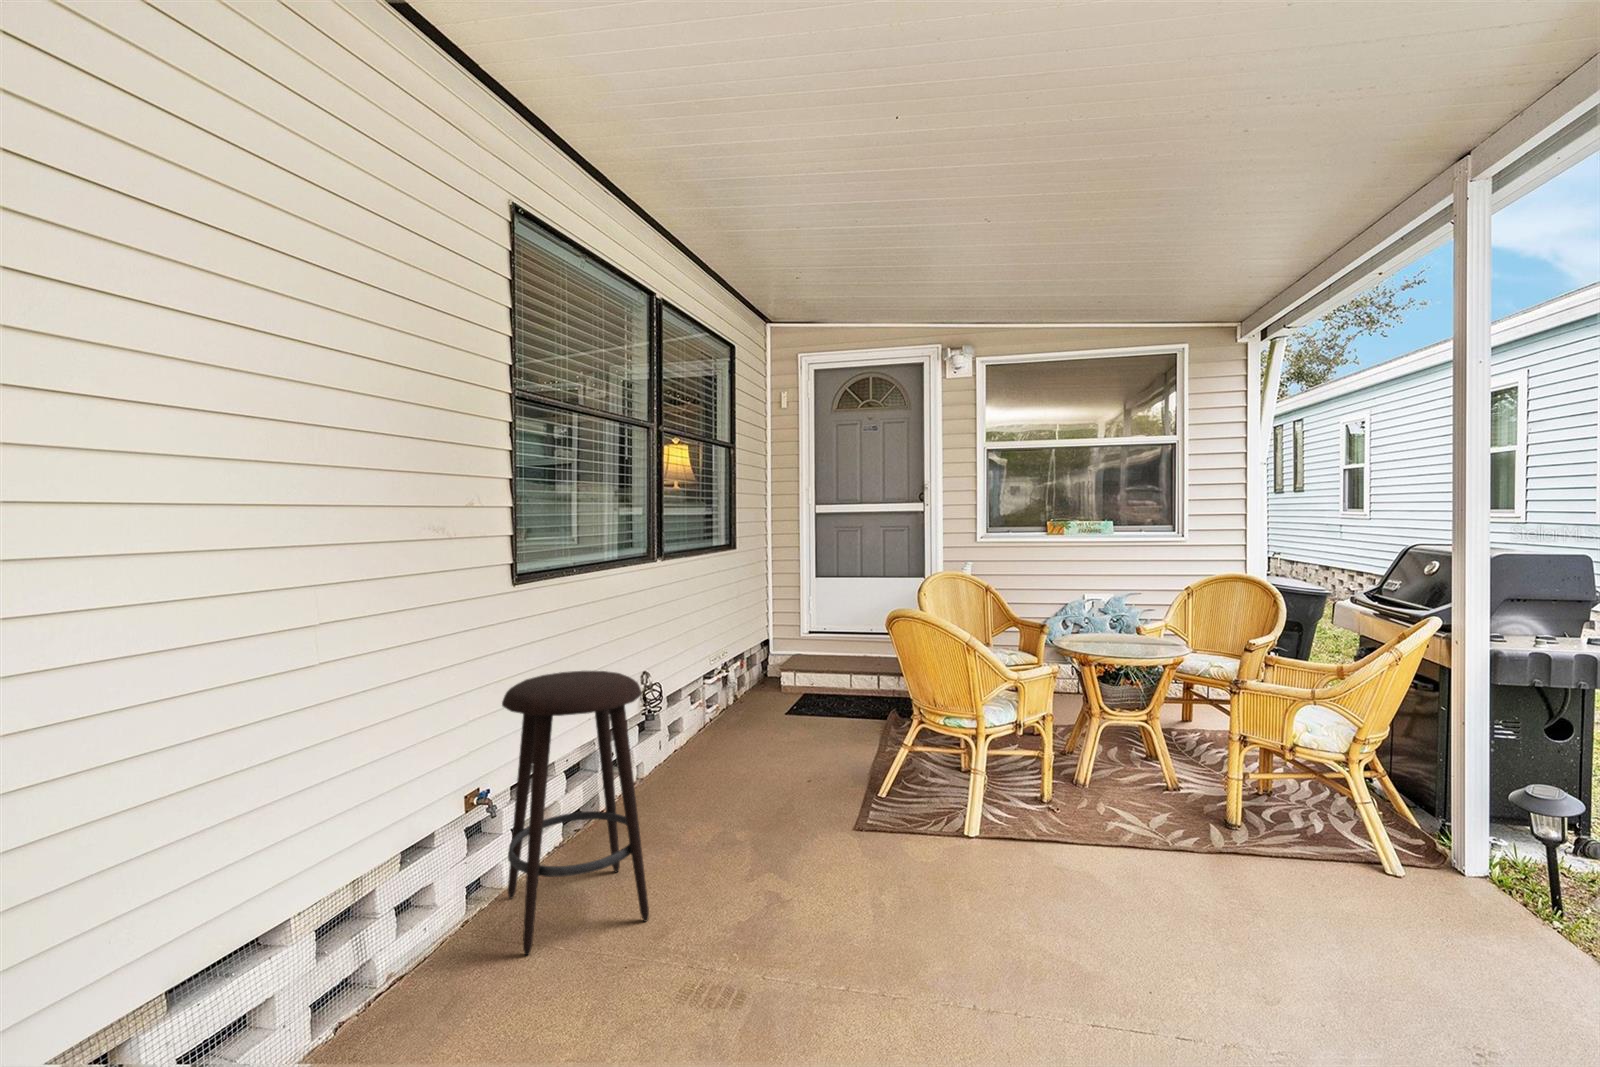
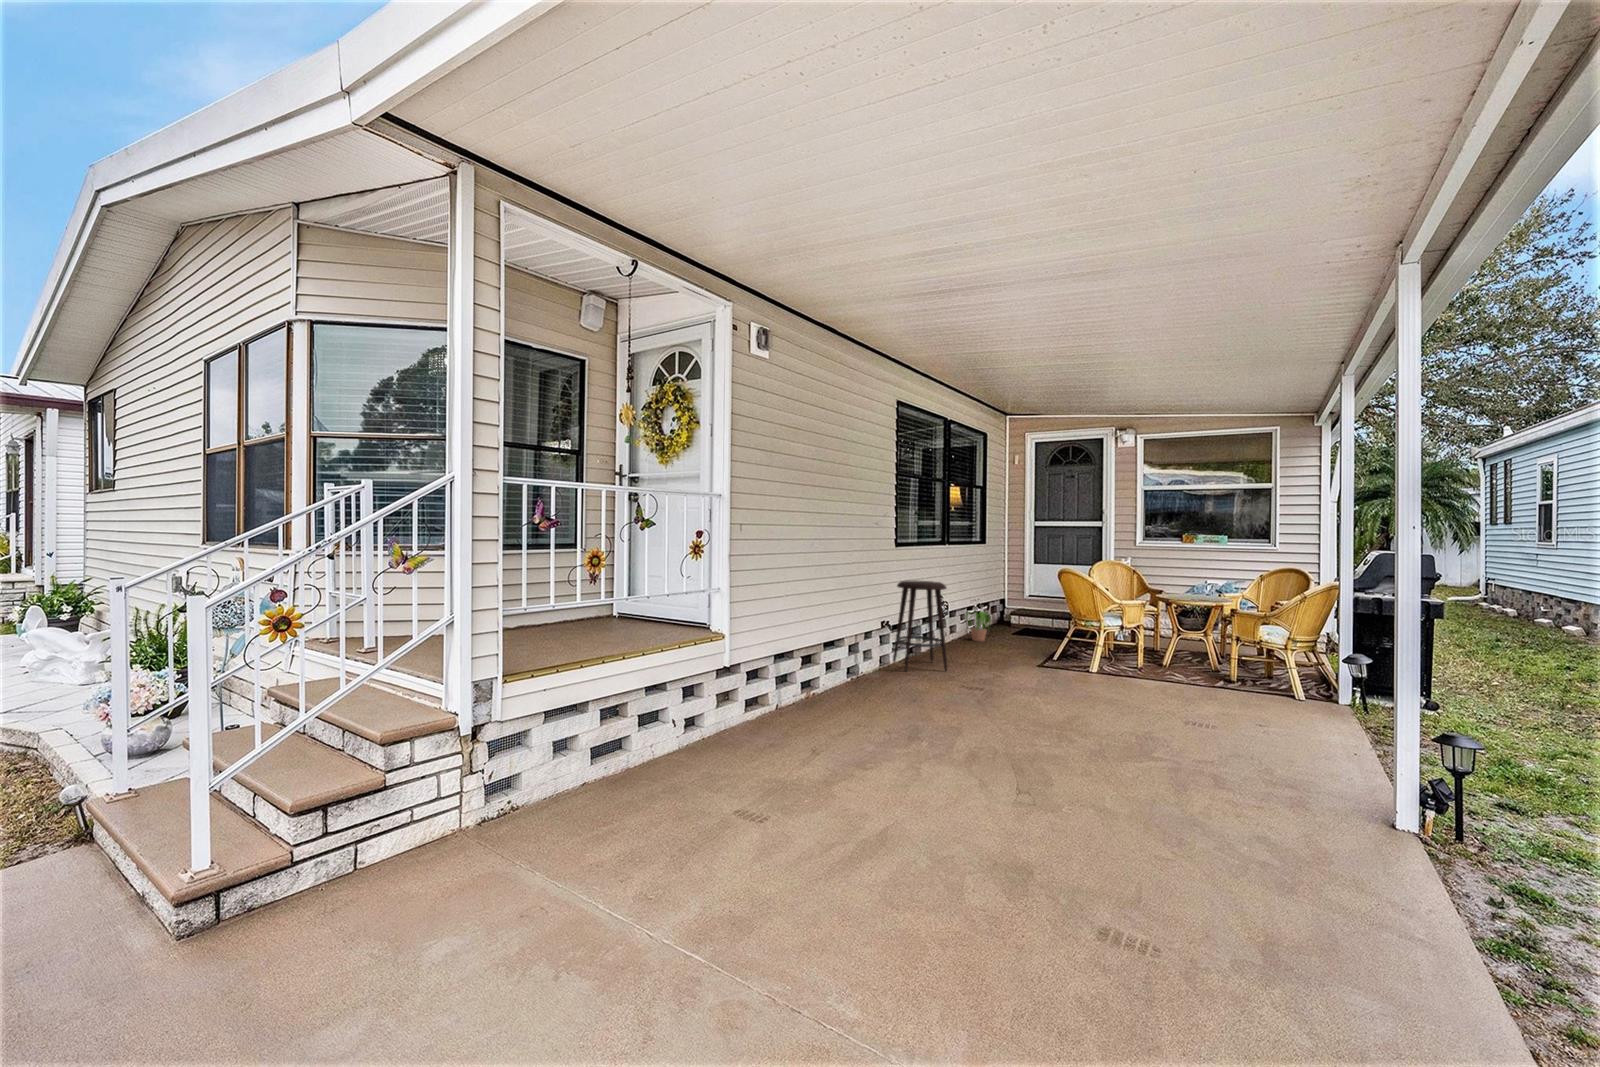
potted plant: none [692,683,759,748] -> present [967,611,991,641]

